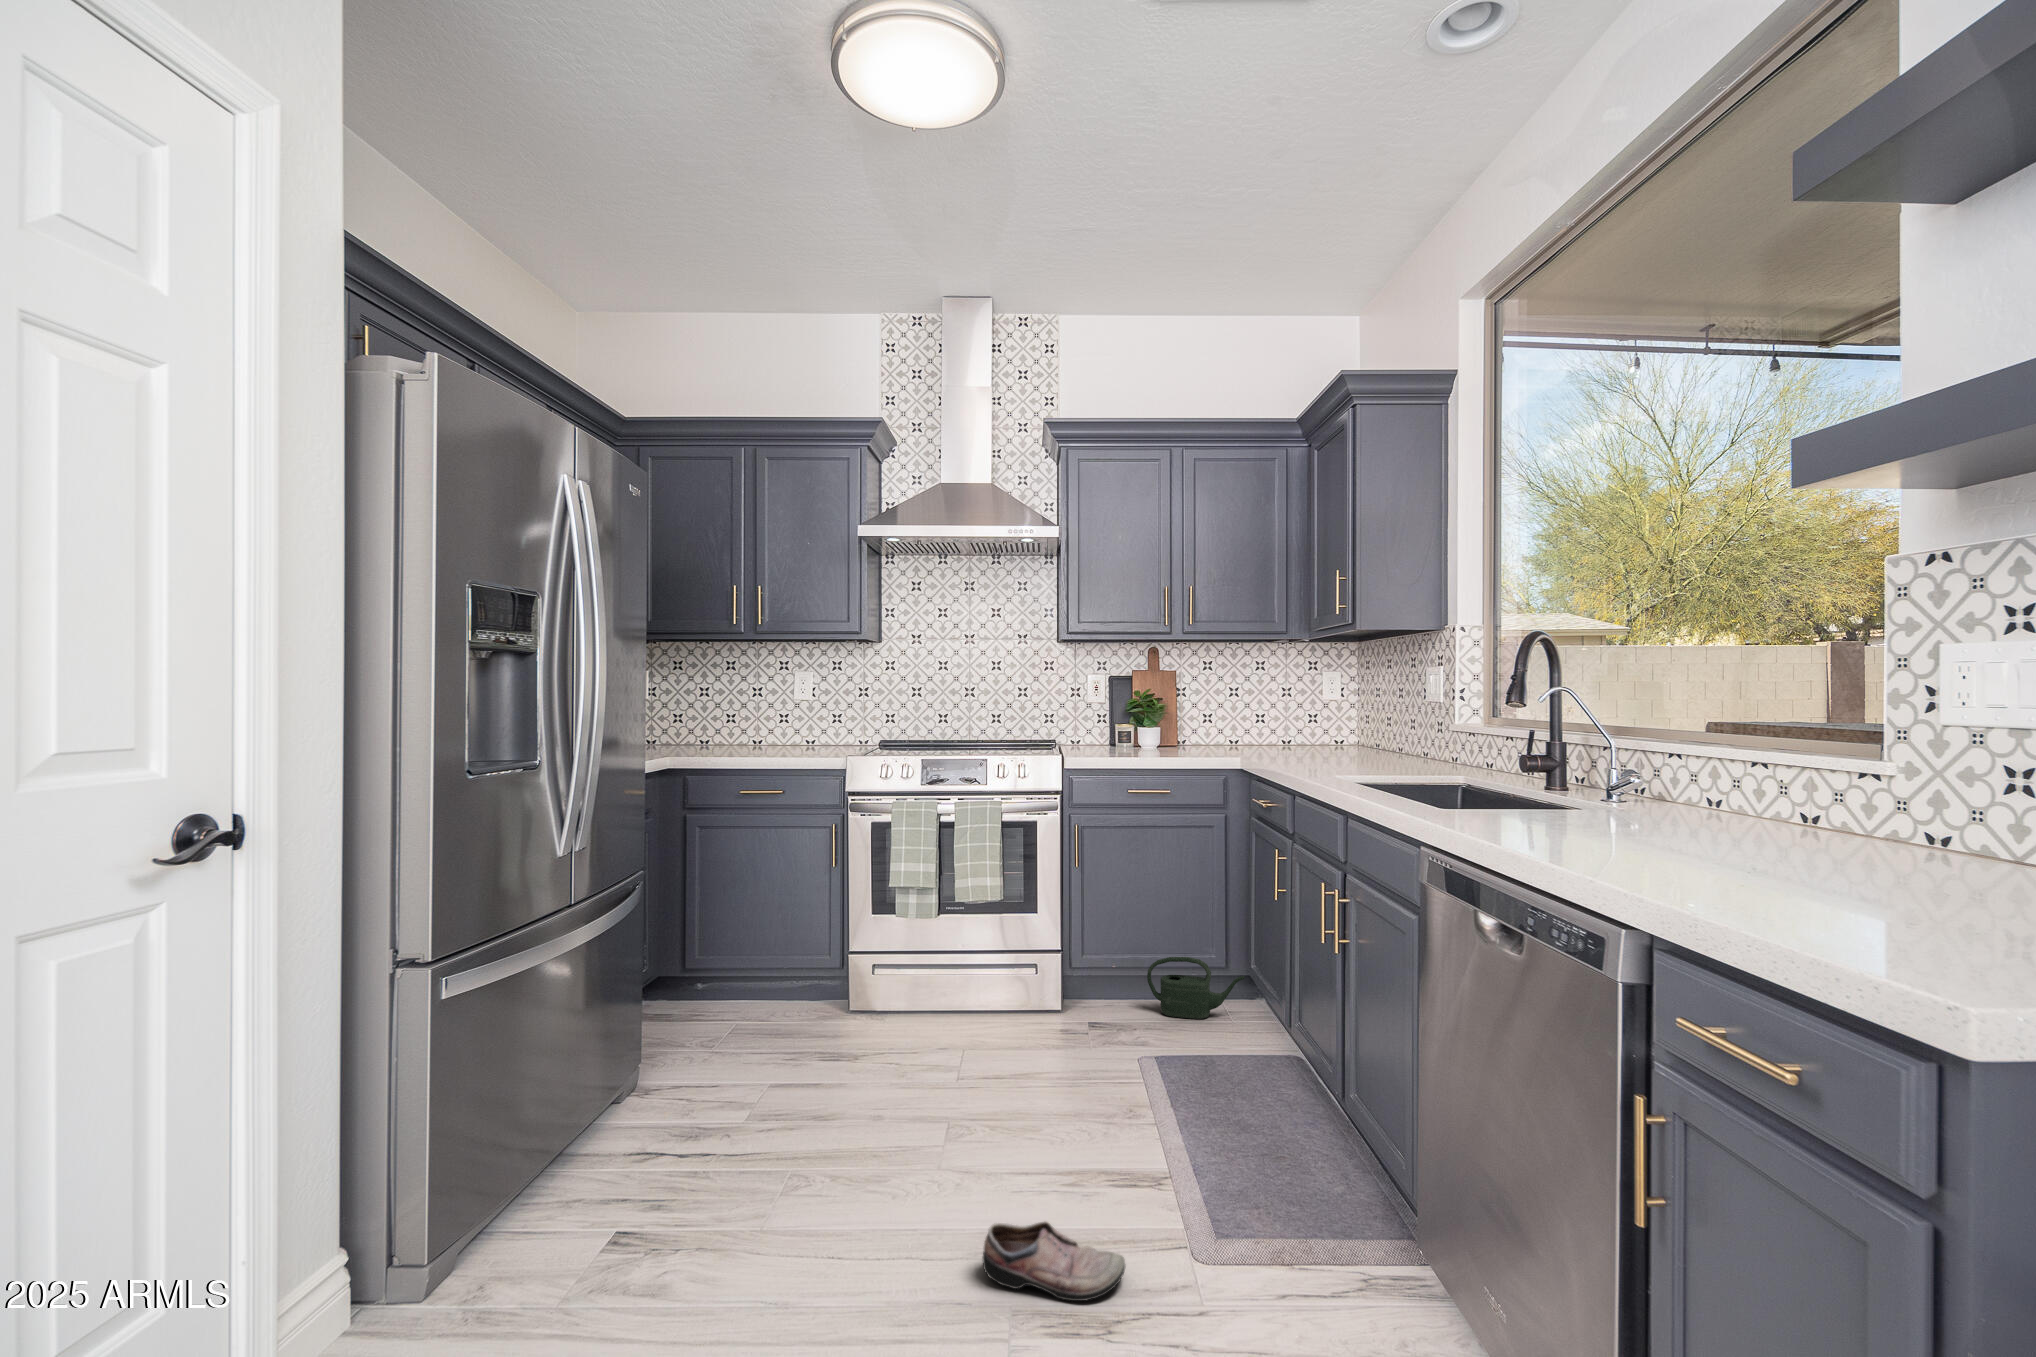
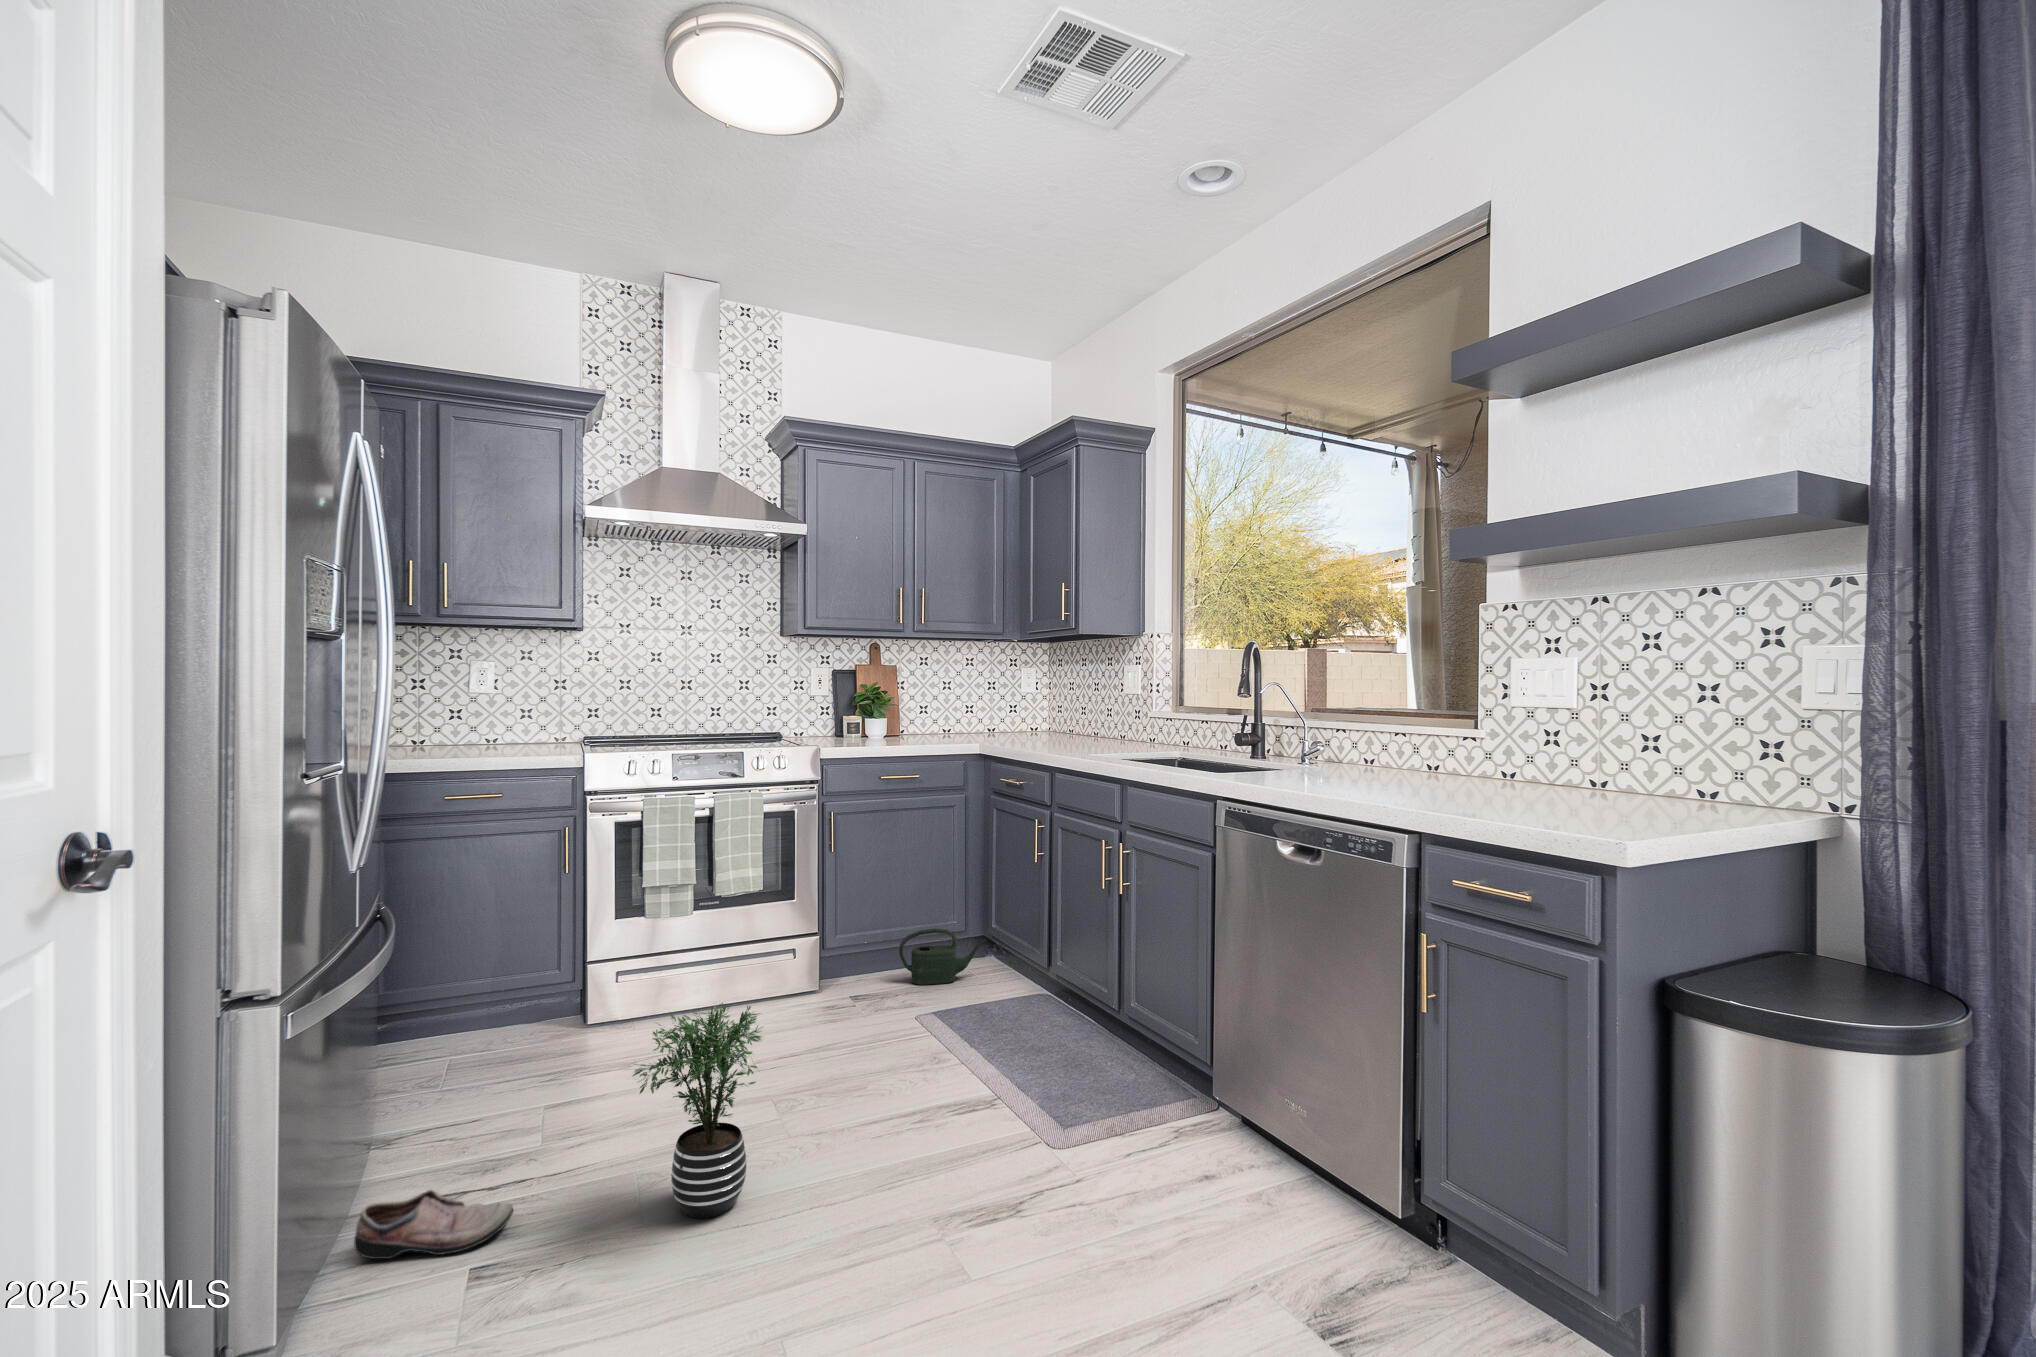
potted plant: none [736,1016,883,1236] -> present [633,1003,762,1218]
shoe: present [983,1222,1125,1301] -> present [354,1190,513,1259]

